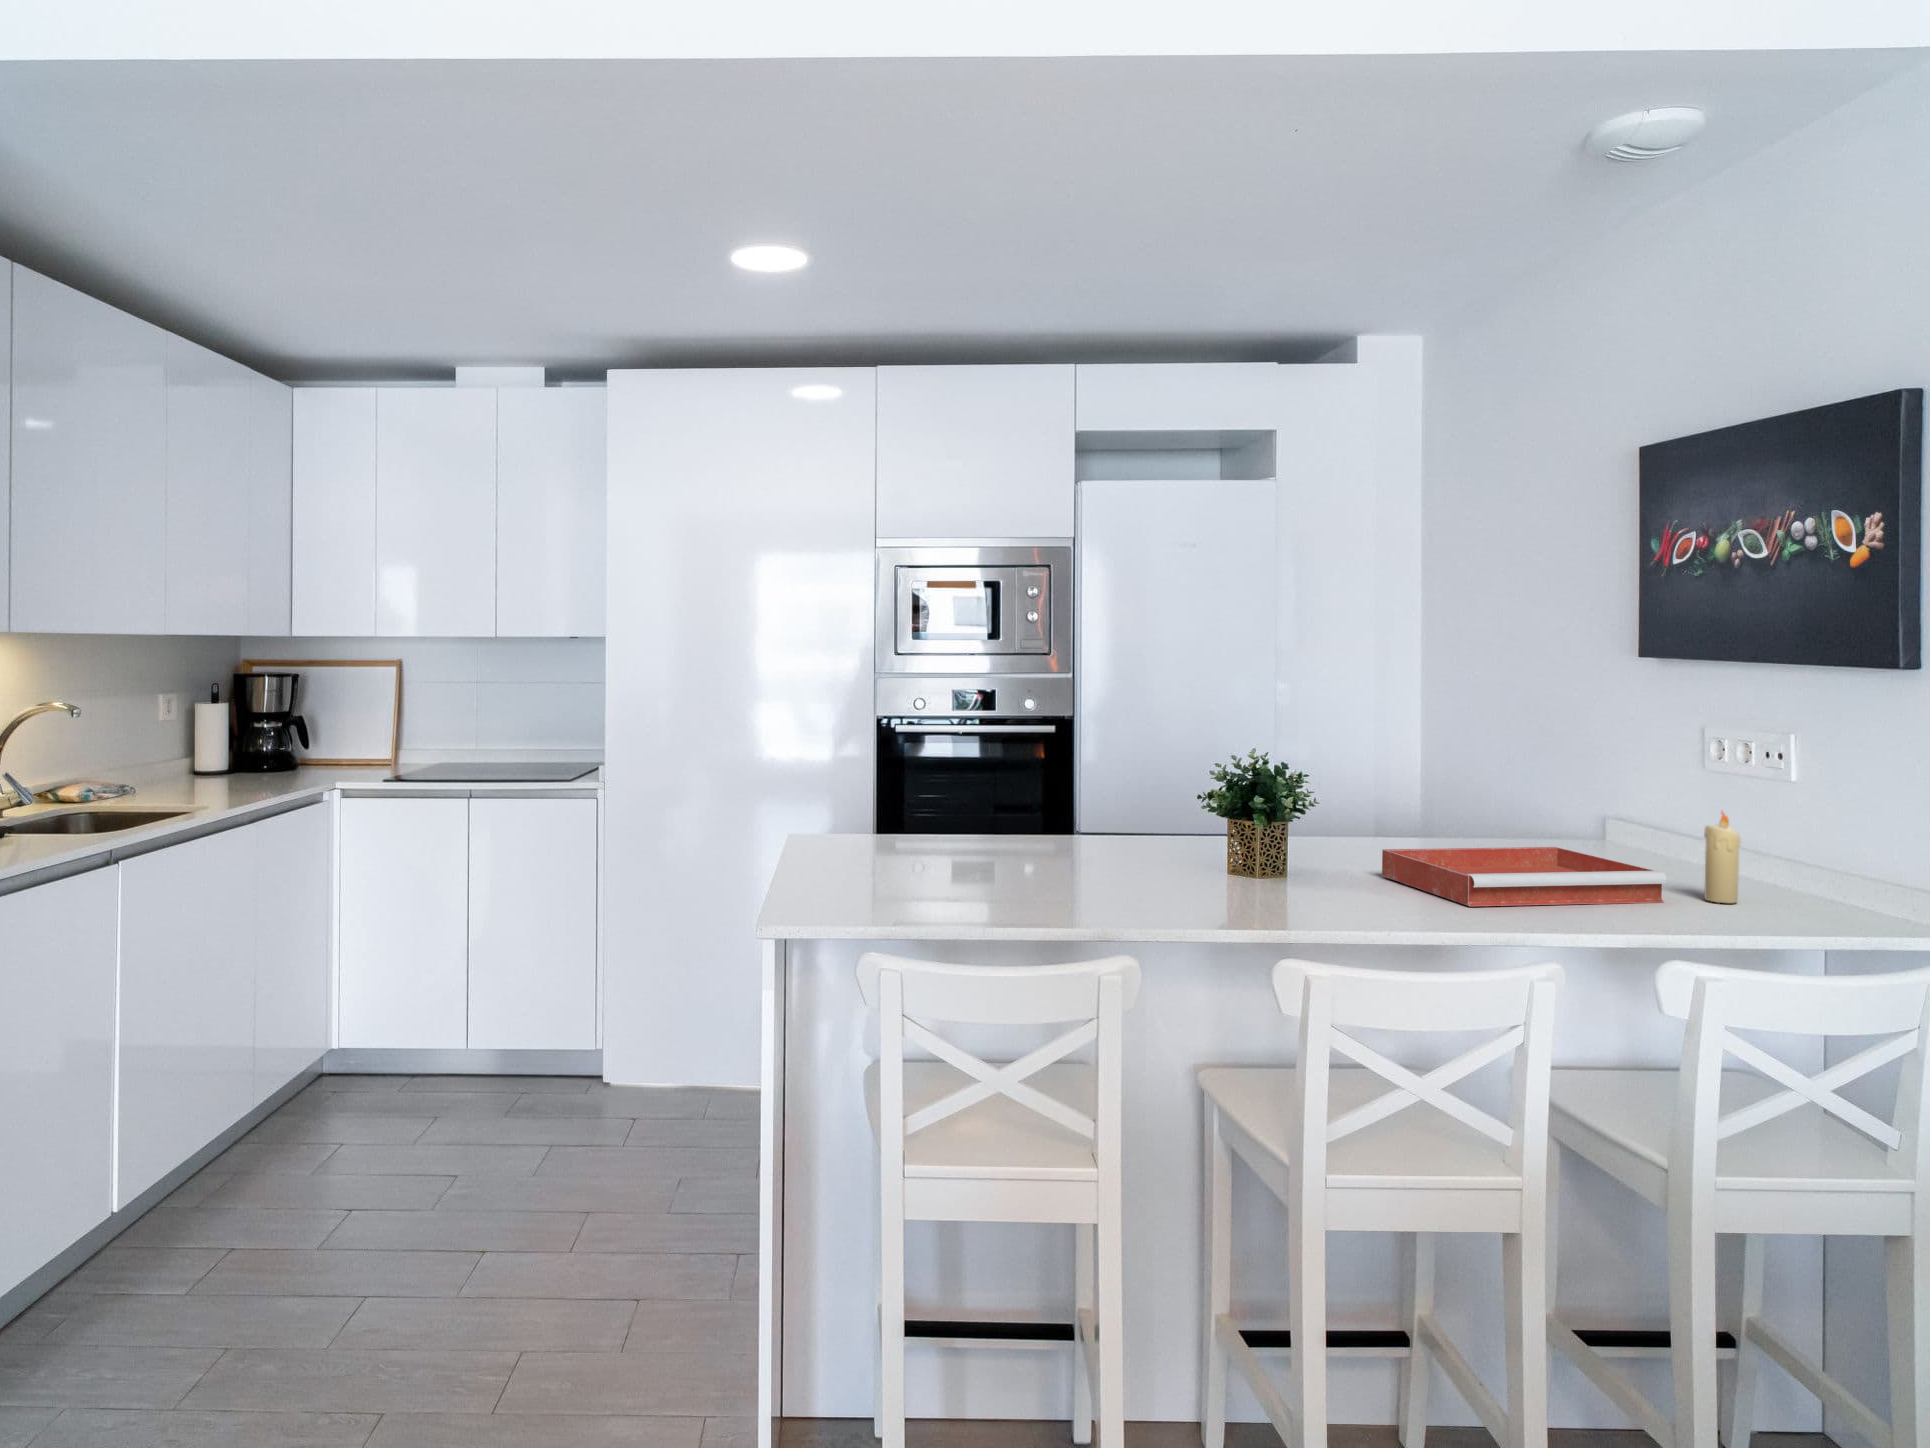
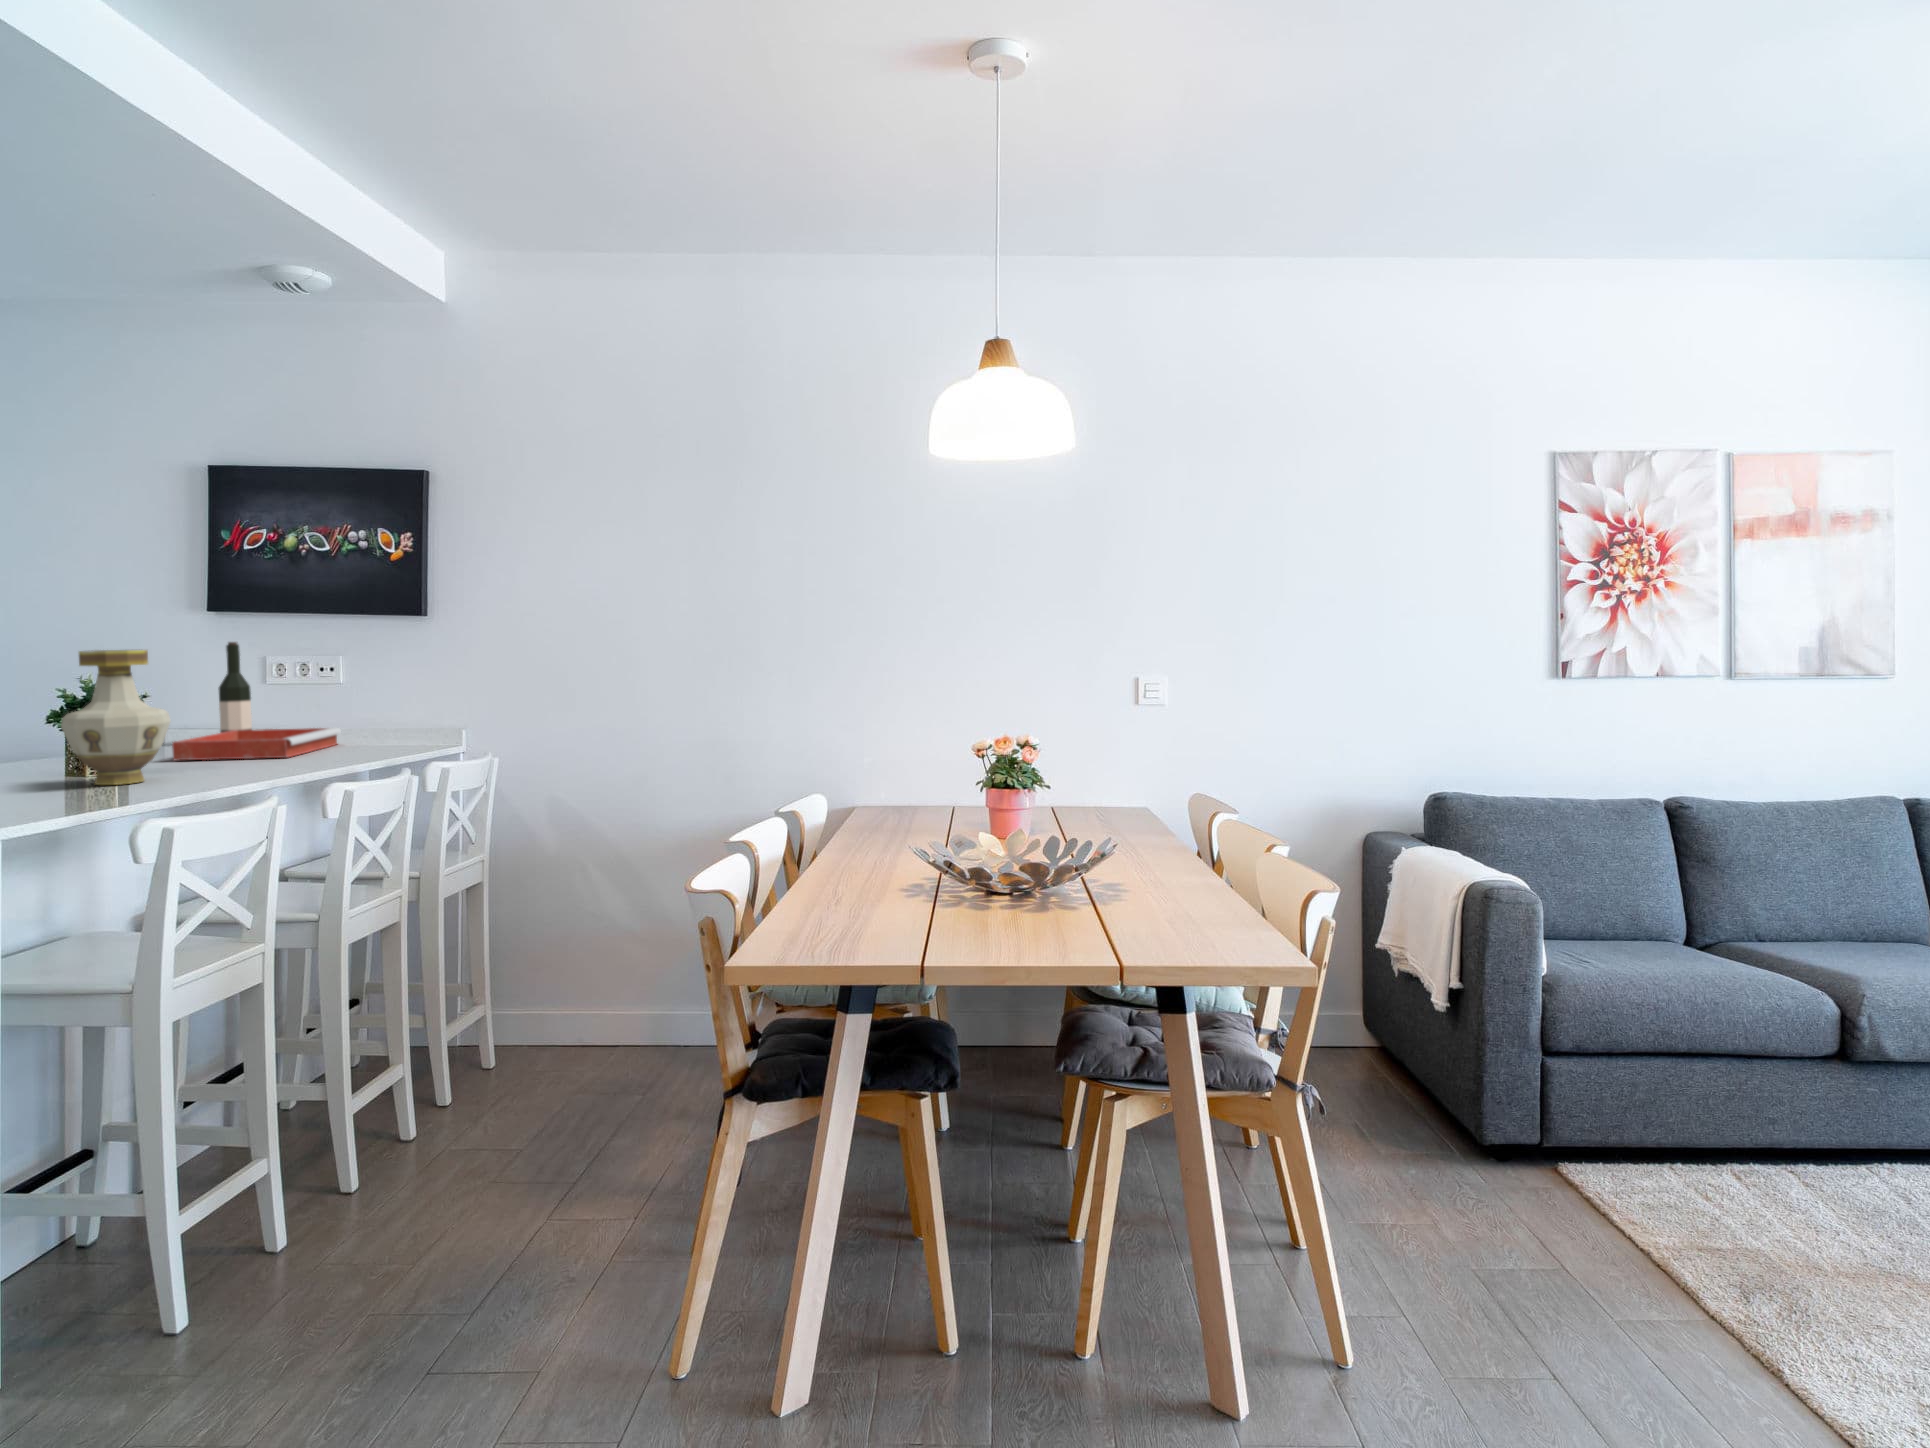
wine bottle: none [1571,710,1621,871] -> present [219,642,252,733]
vase: none [1119,715,1239,897] -> present [61,650,170,785]
candle: present [1704,812,1741,903] -> none [344,690,364,741]

